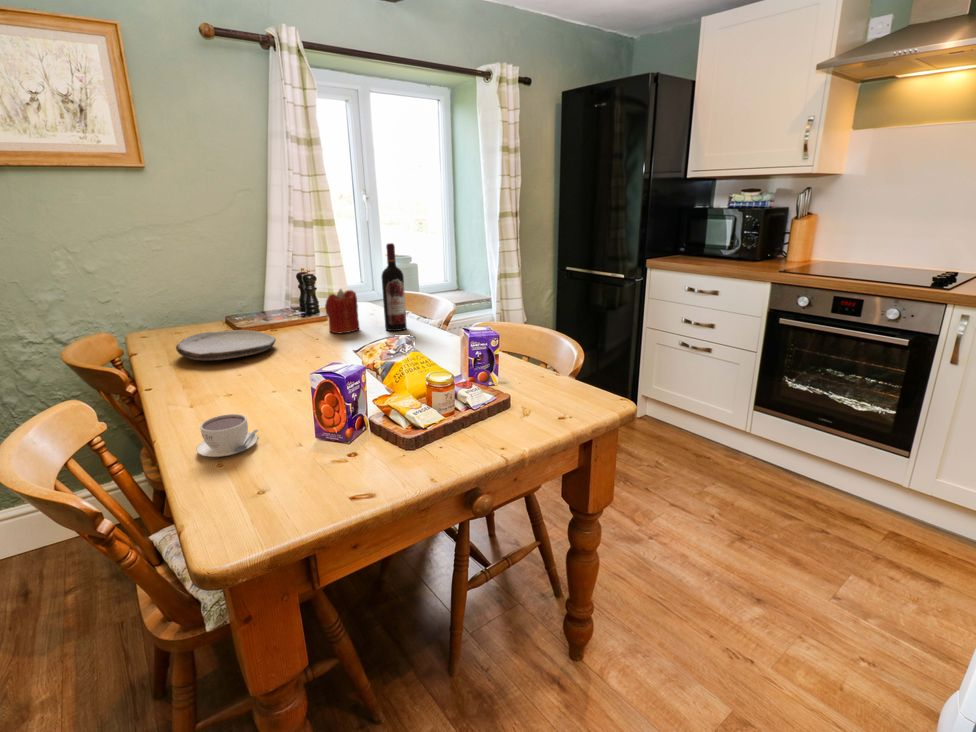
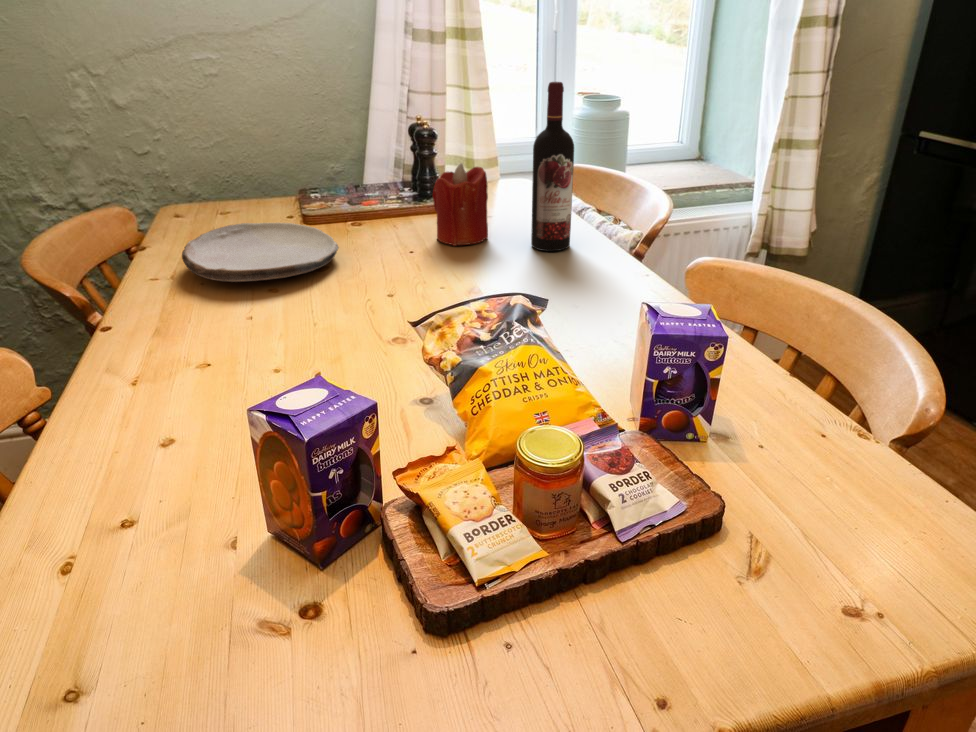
coffee cup: present [197,414,258,457] -> none [57,445,188,543]

